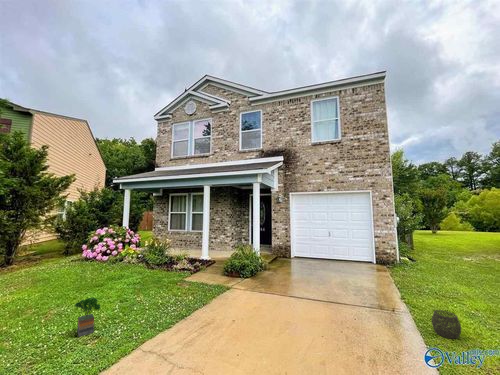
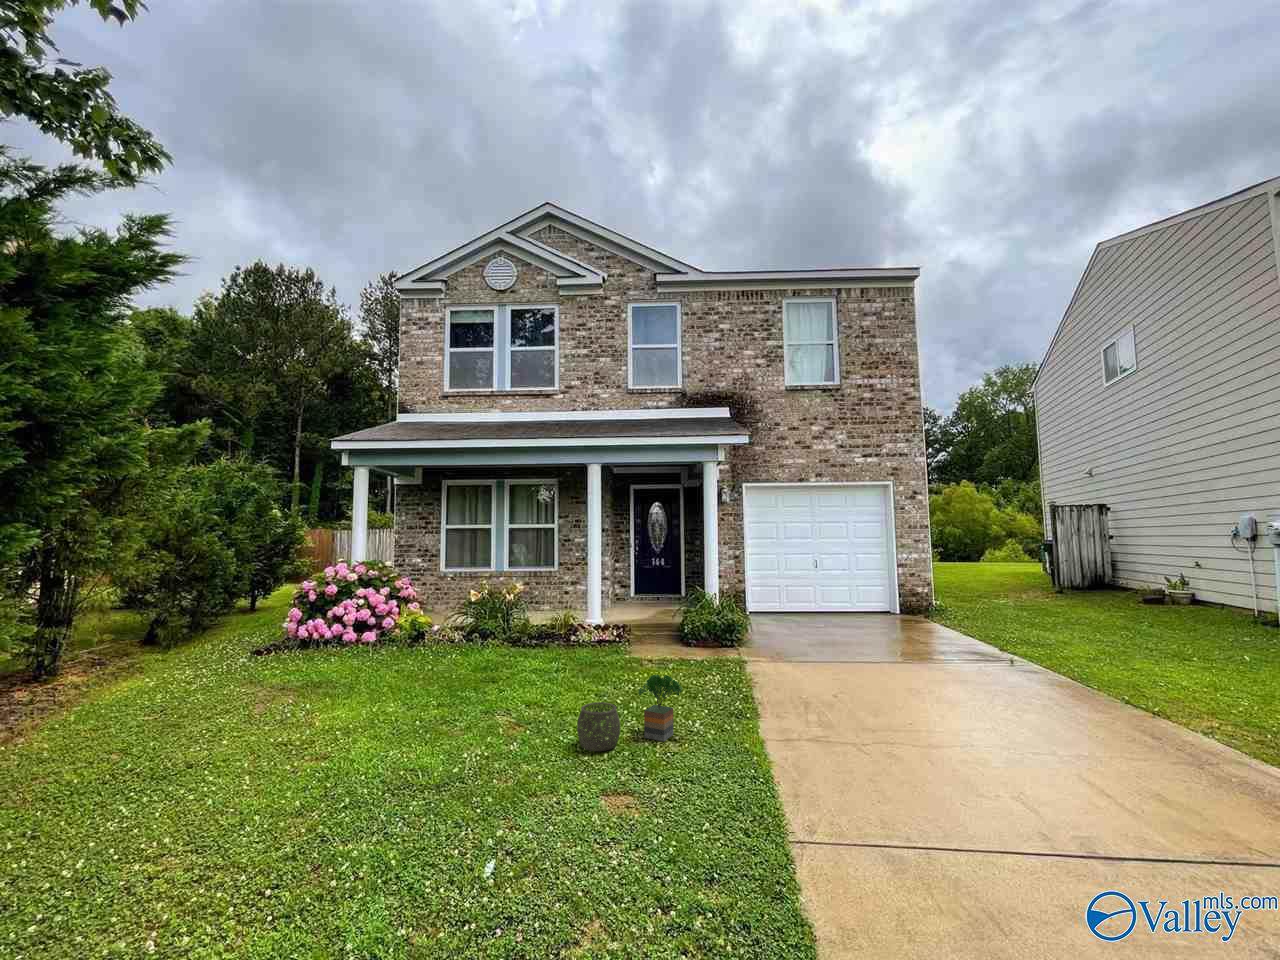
woven basket: present [432,310,461,339] -> present [577,702,620,751]

